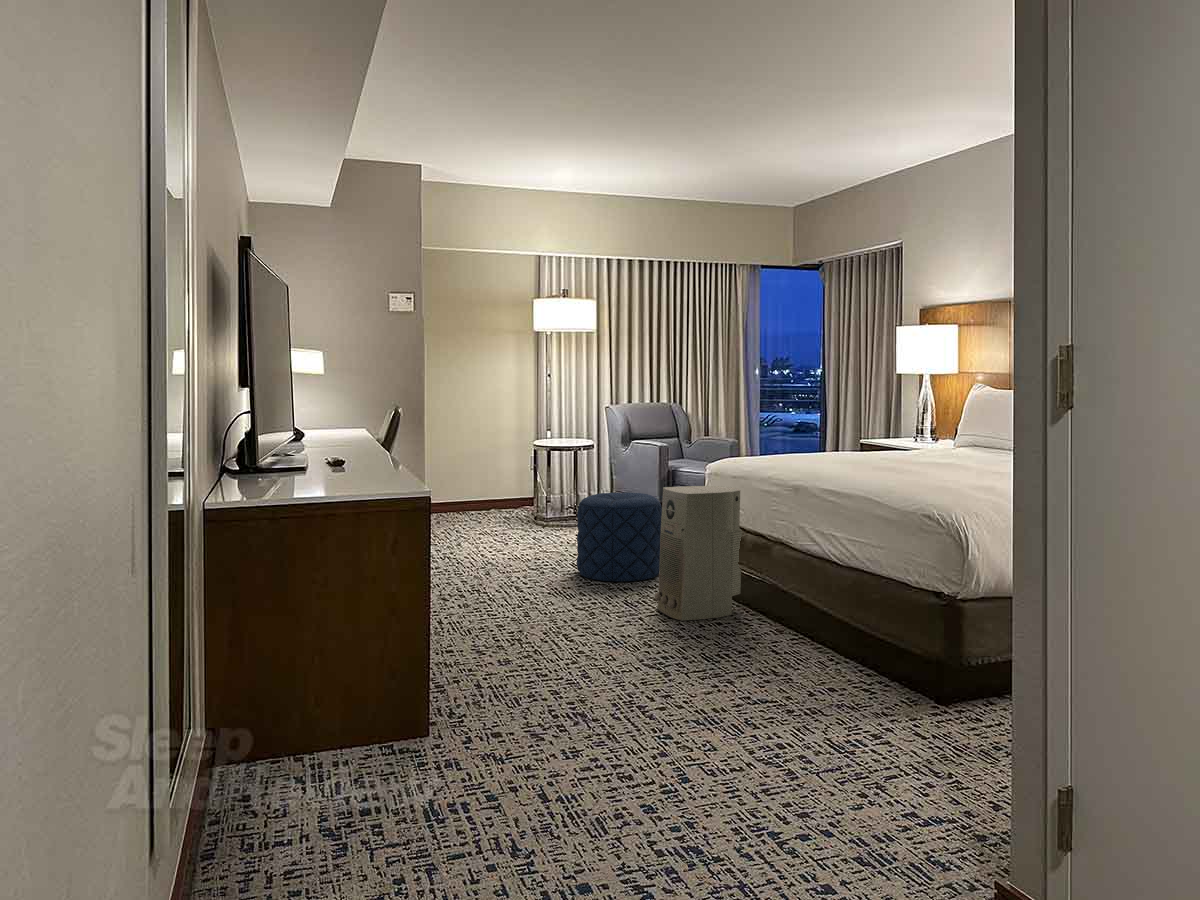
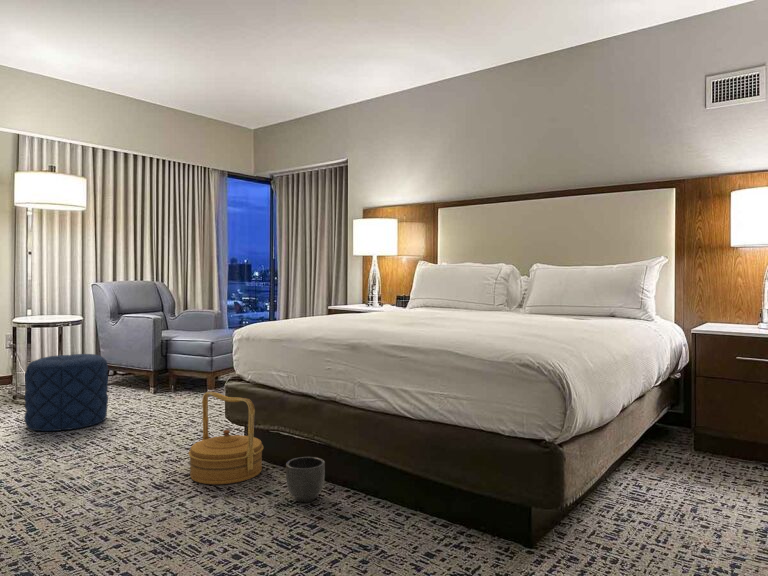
air purifier: present [655,486,742,621] -> none [104,342,181,456]
woven basket: none [743,556,836,672] -> present [189,392,263,485]
planter: none [854,653,906,710] -> present [286,457,325,502]

